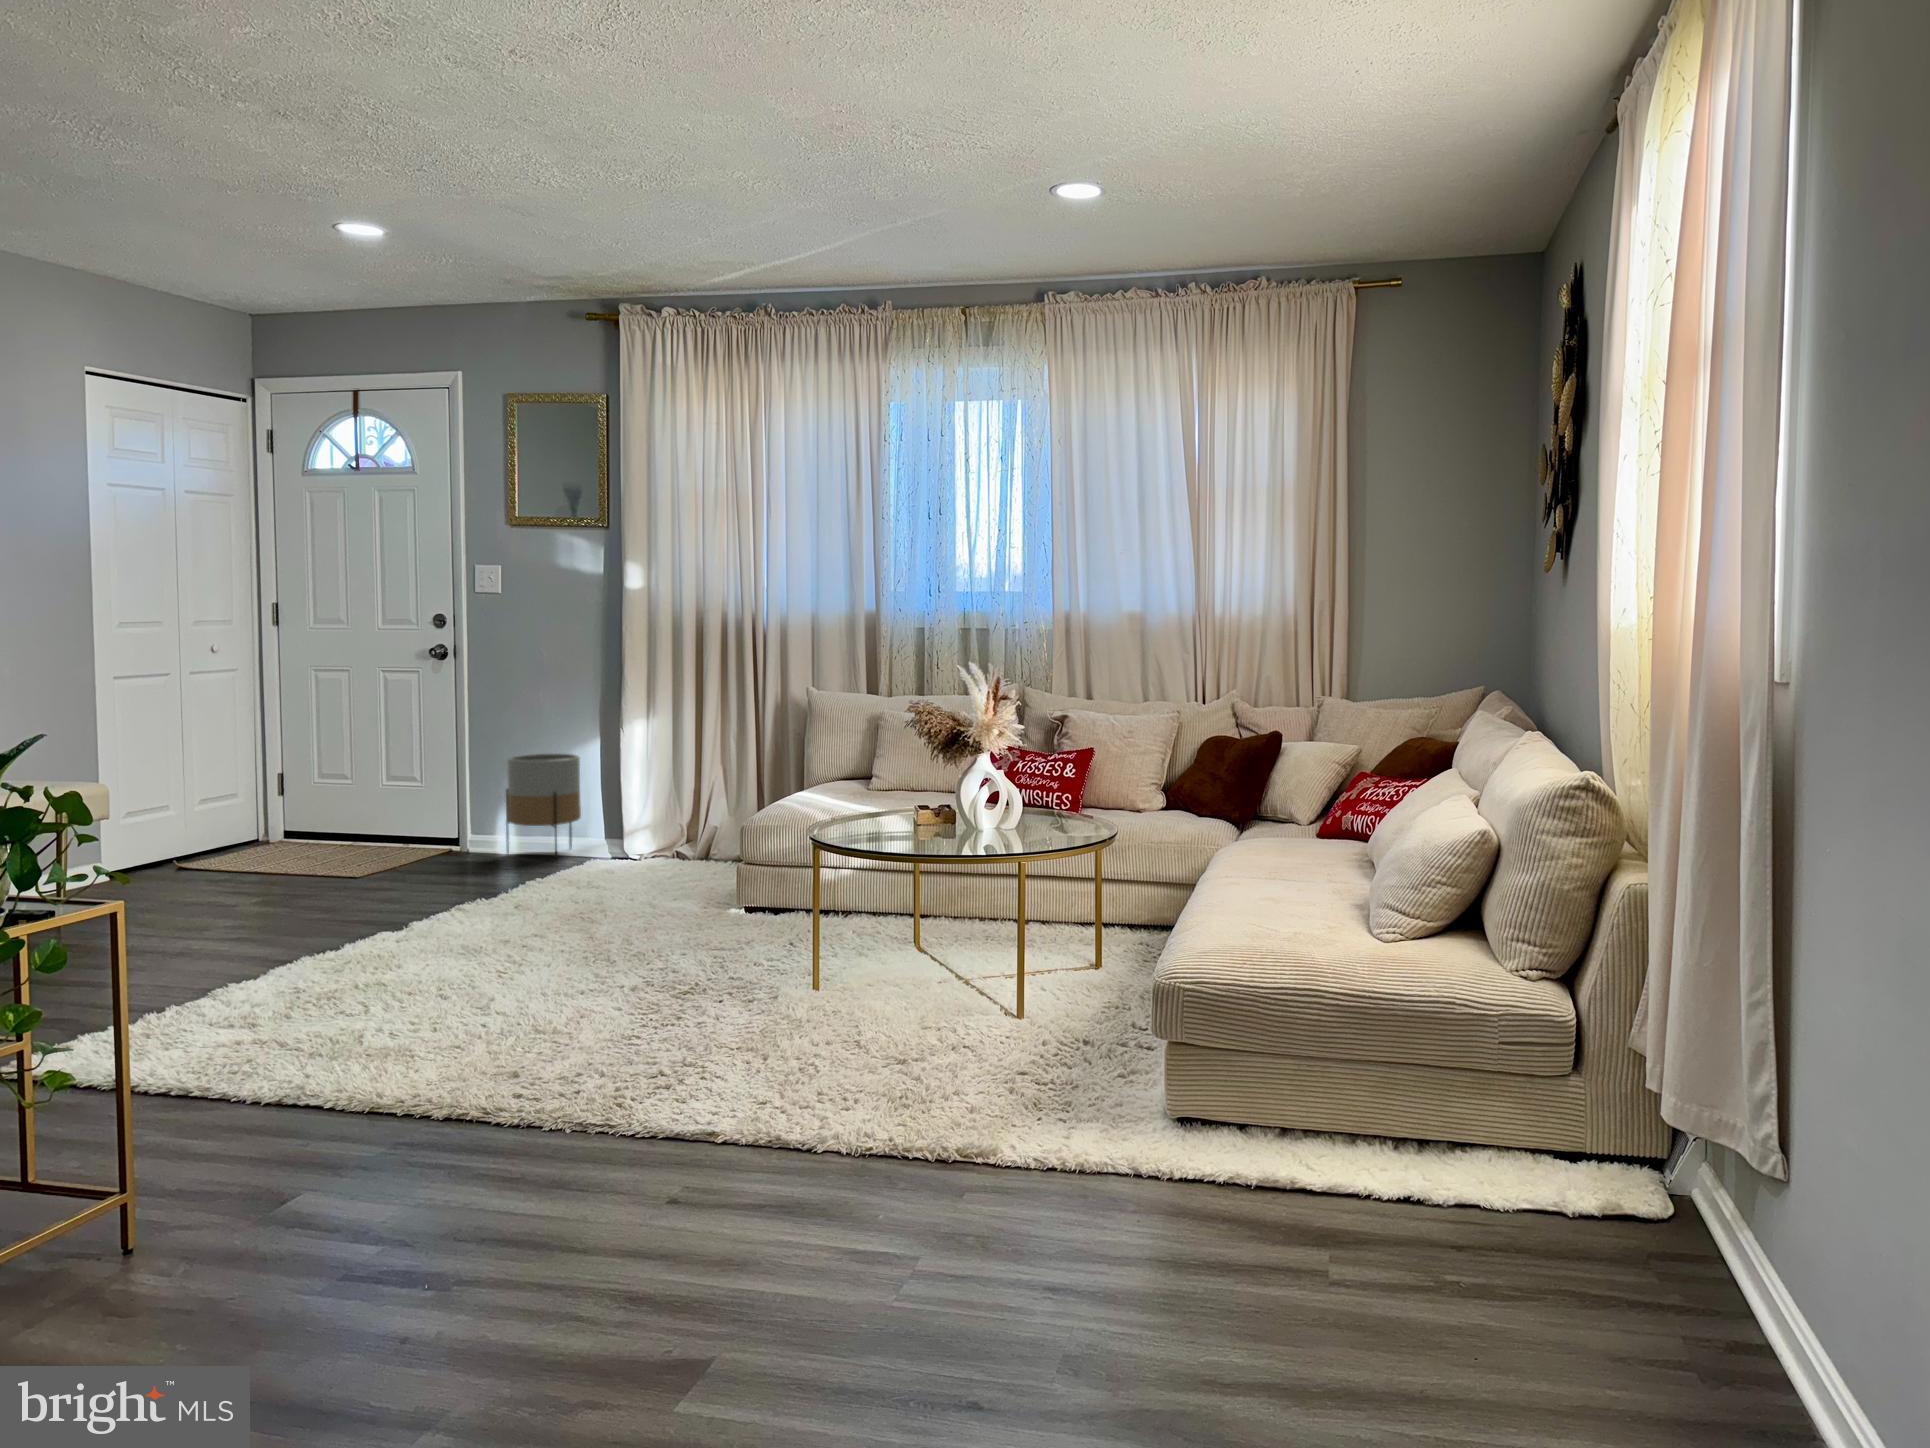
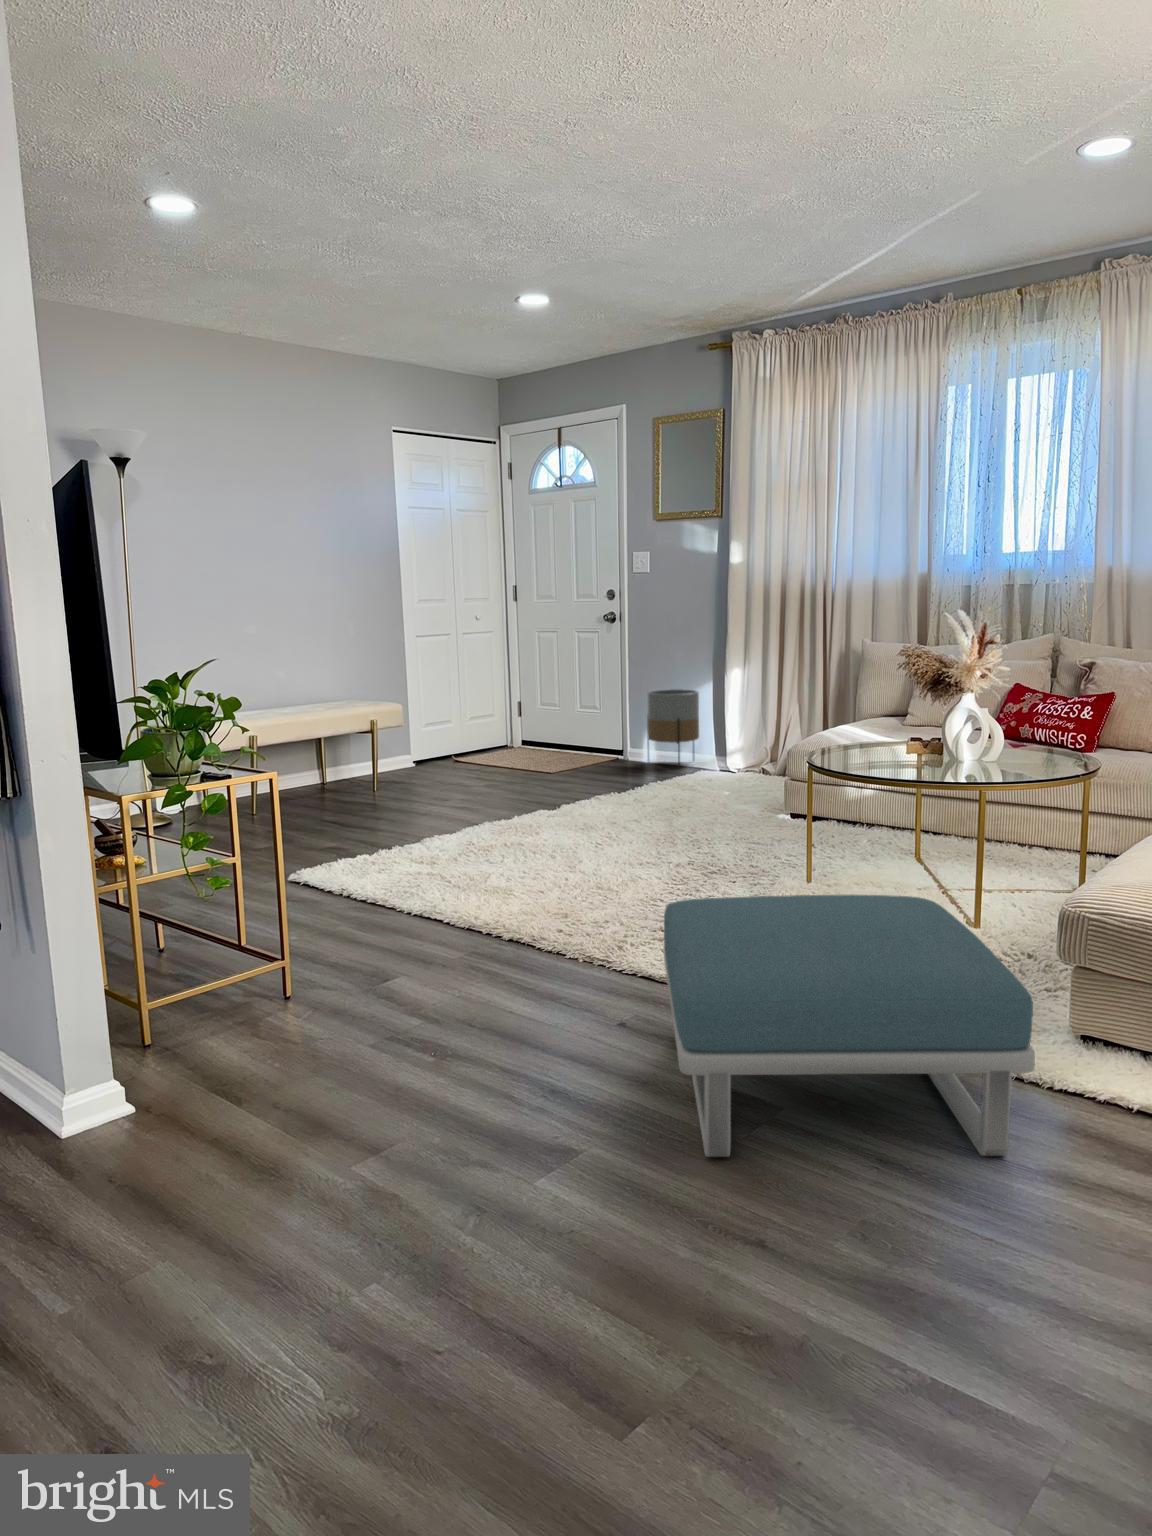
footstool: none [731,989,1191,1327] -> present [664,895,1035,1157]

